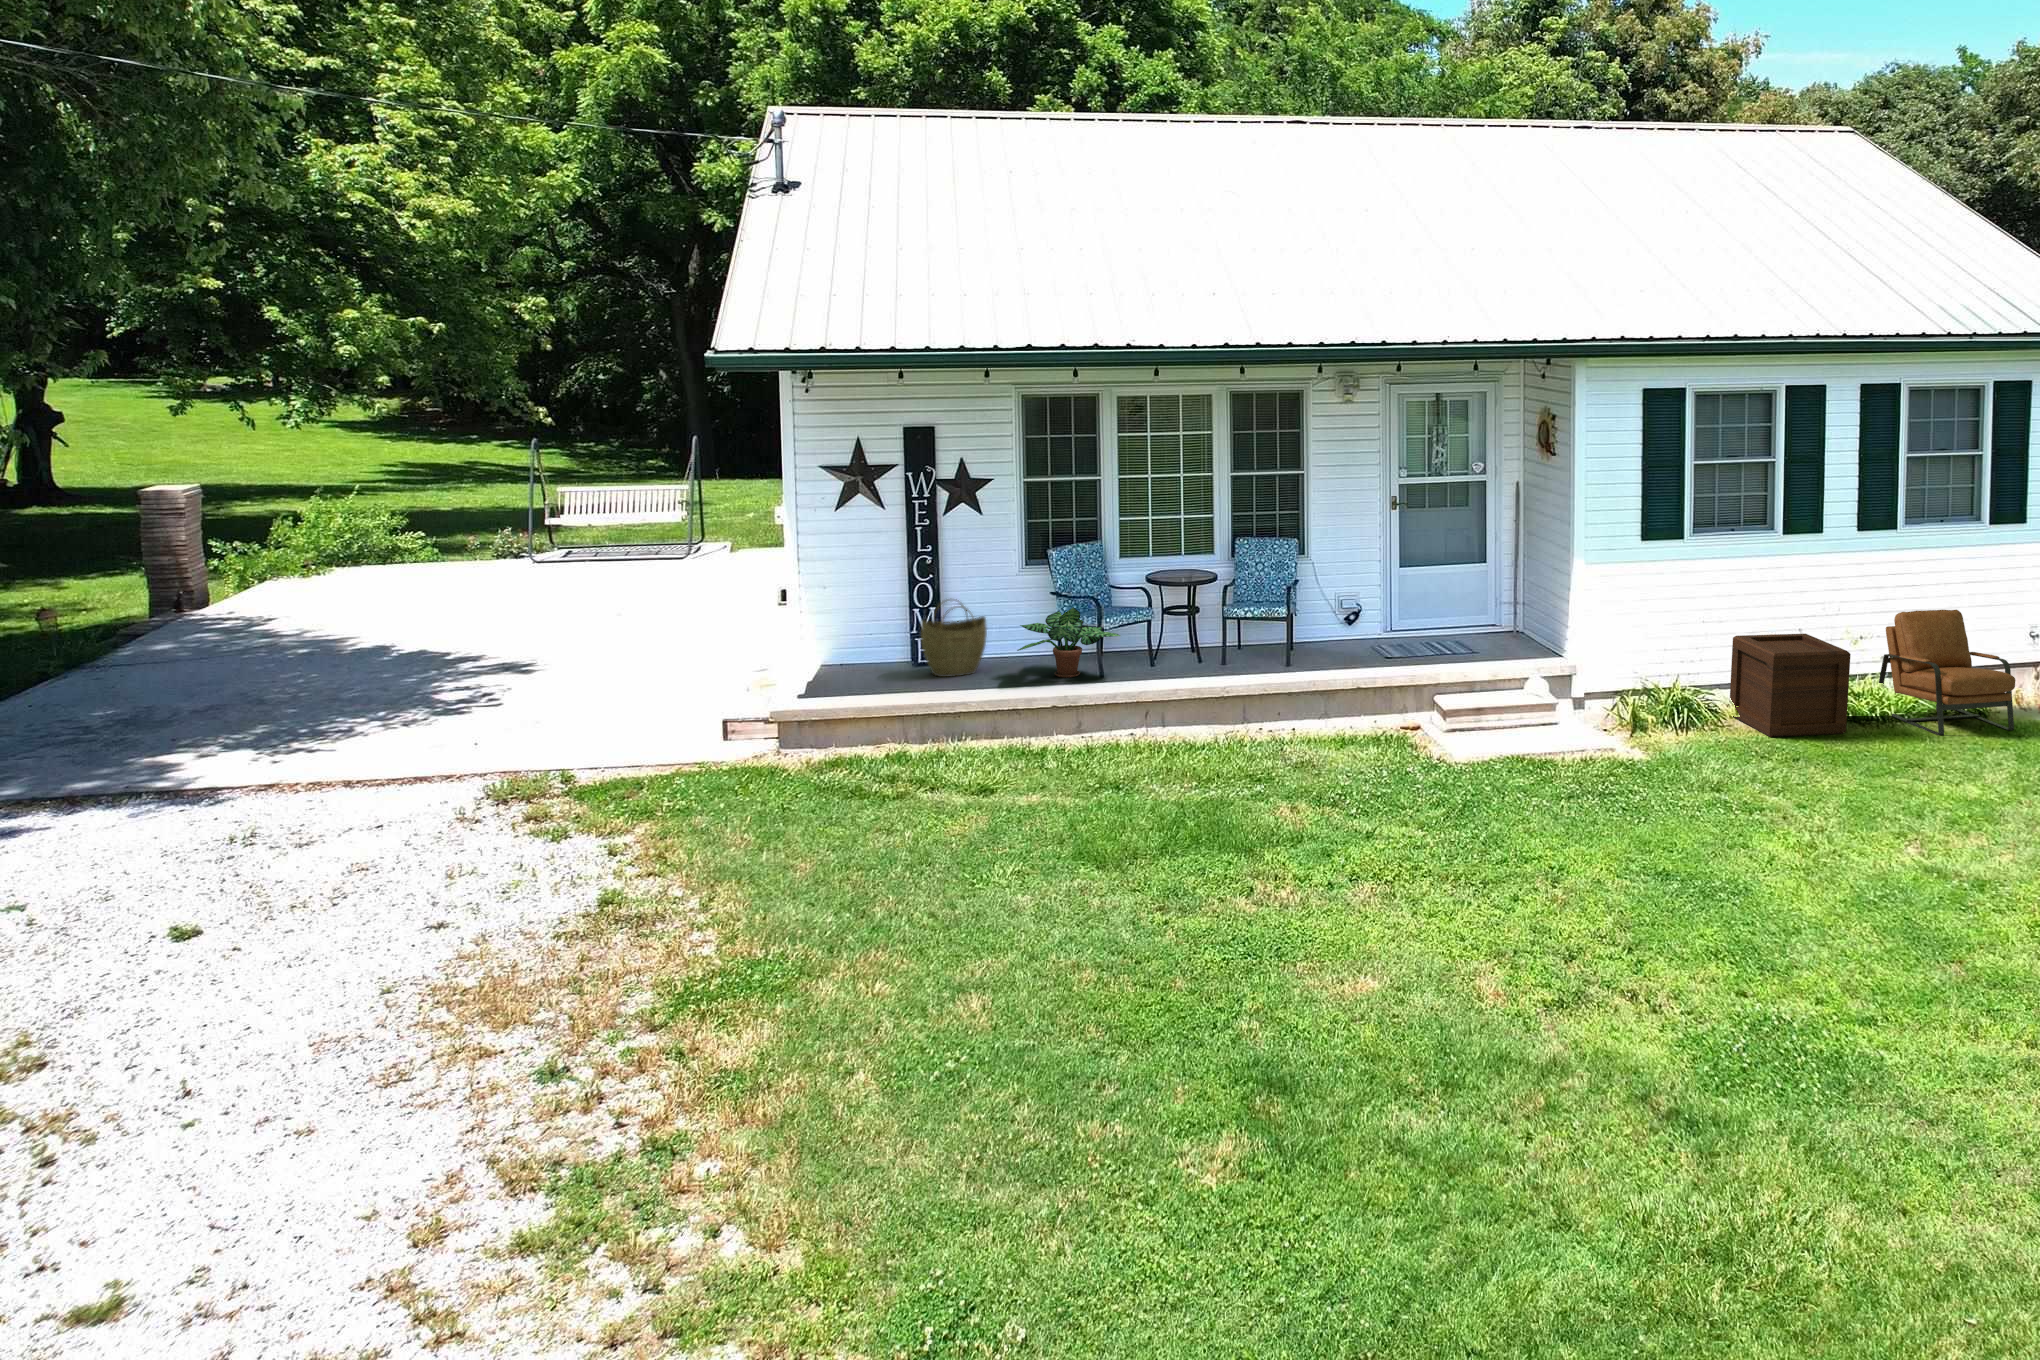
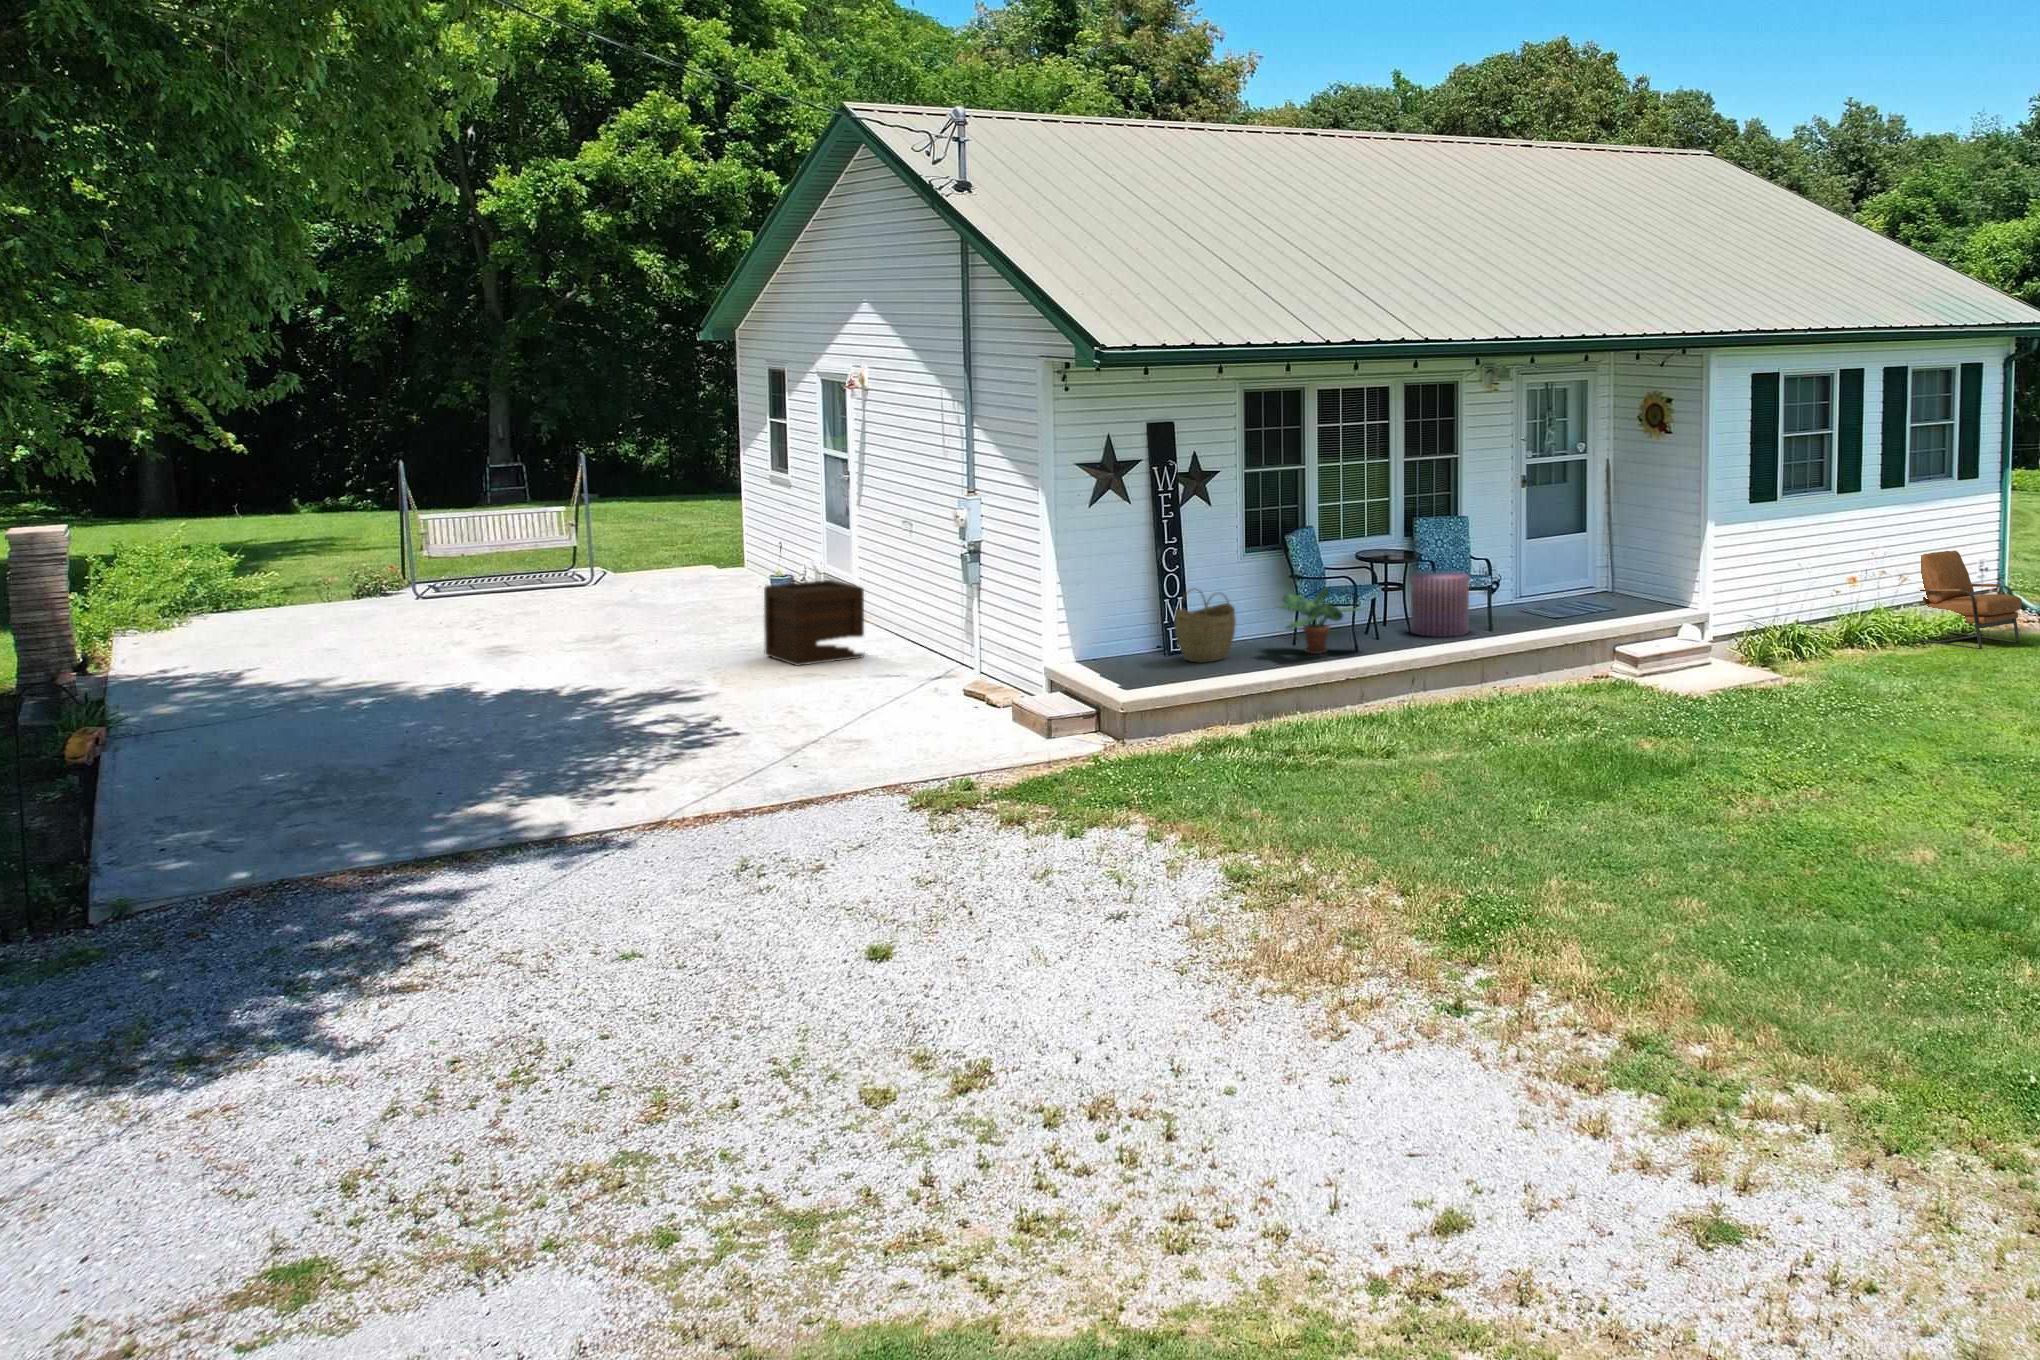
pouf: none [1208,594,1272,669] -> present [1410,571,1469,637]
wooden crate: present [1730,634,1851,737] -> present [764,580,864,666]

